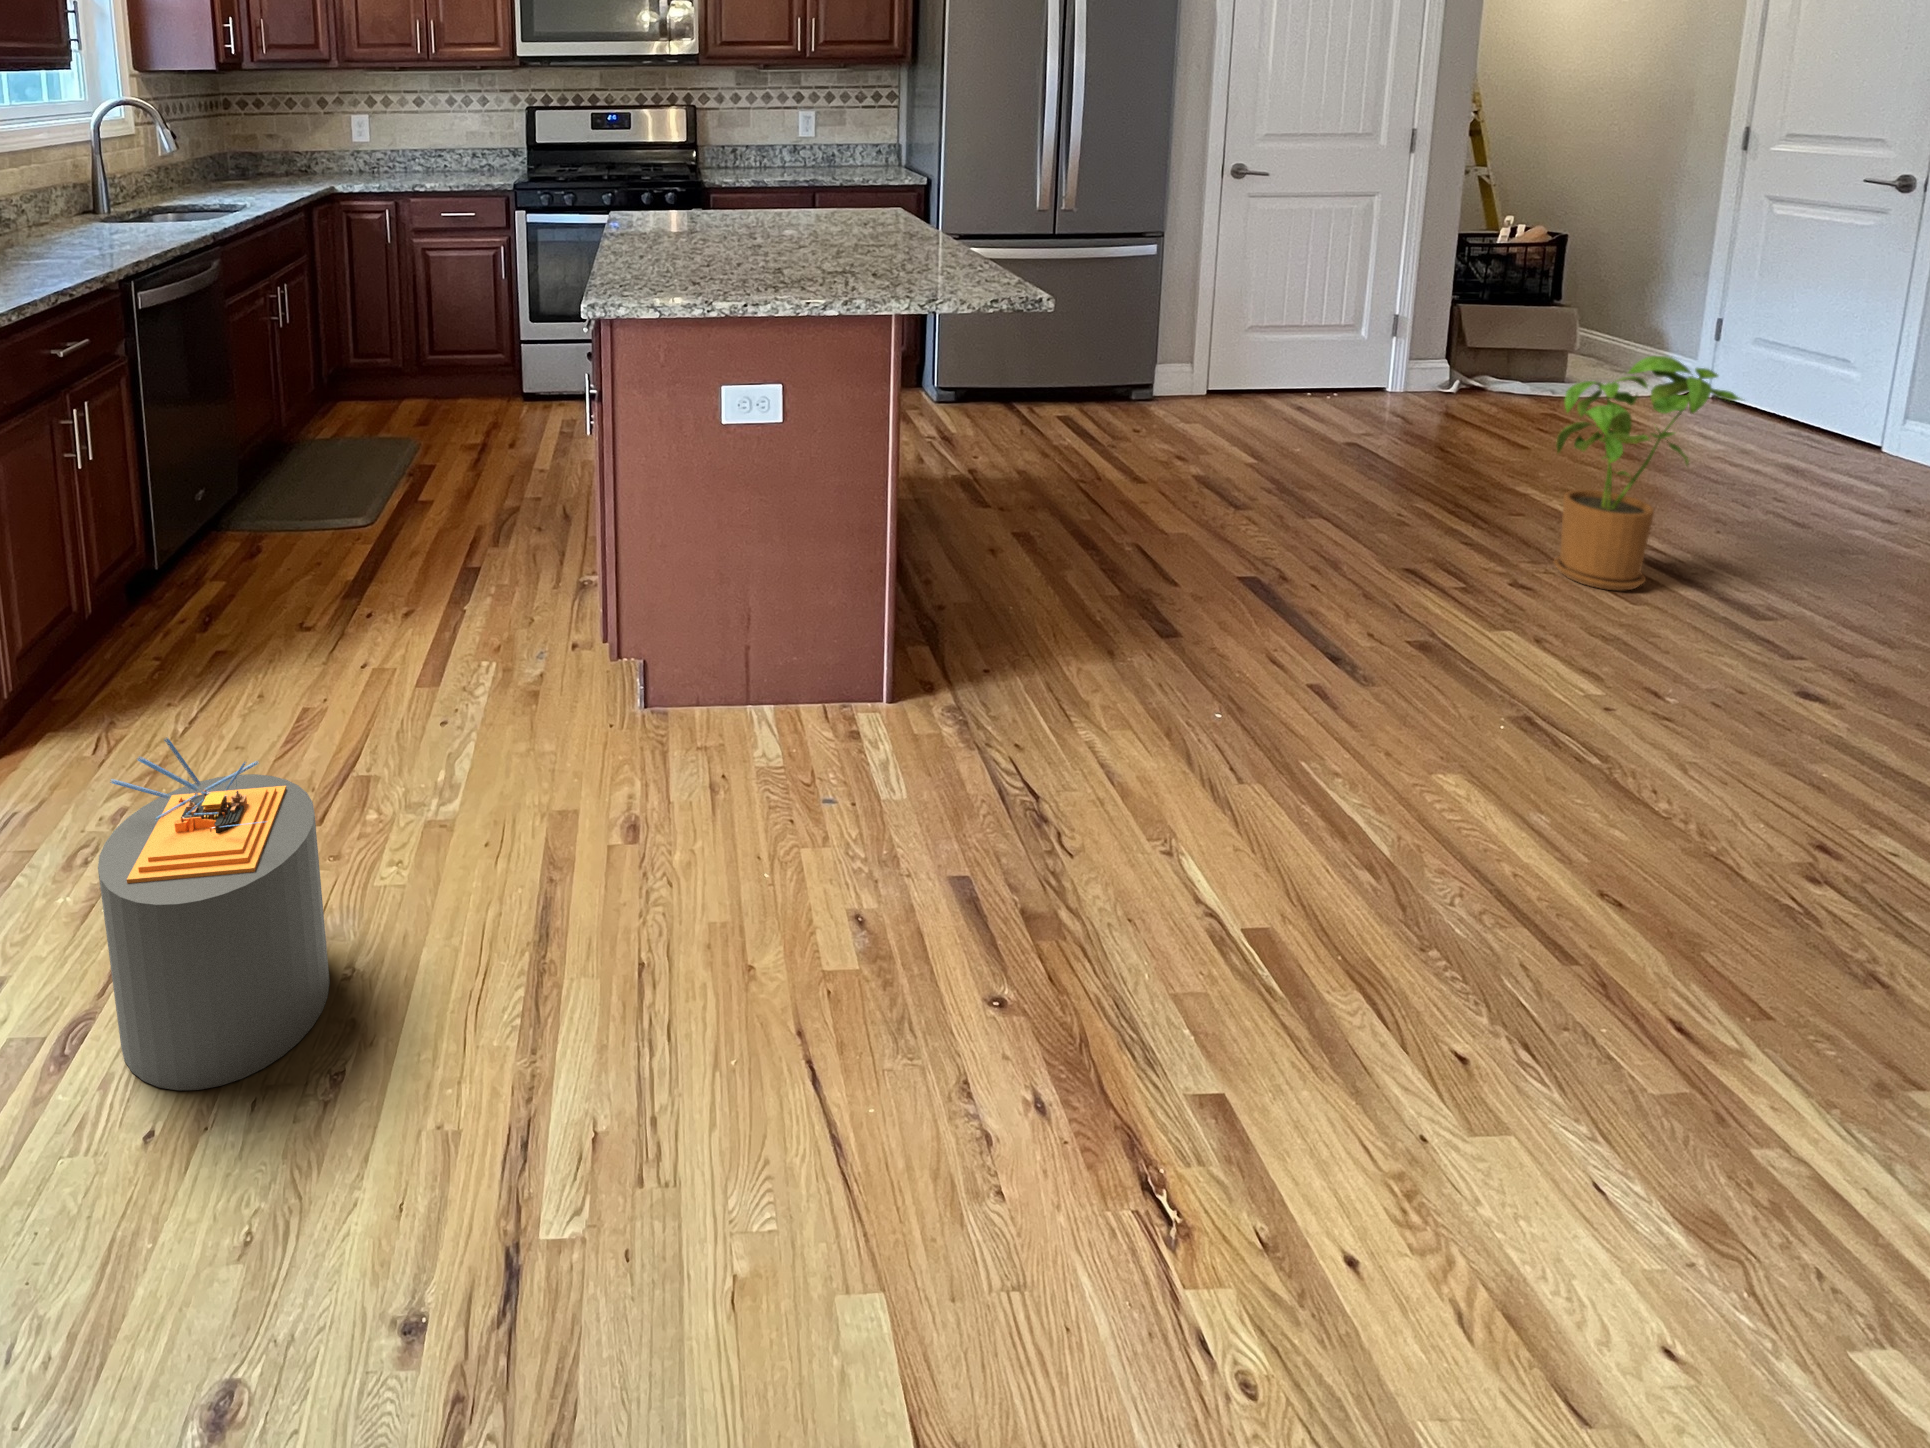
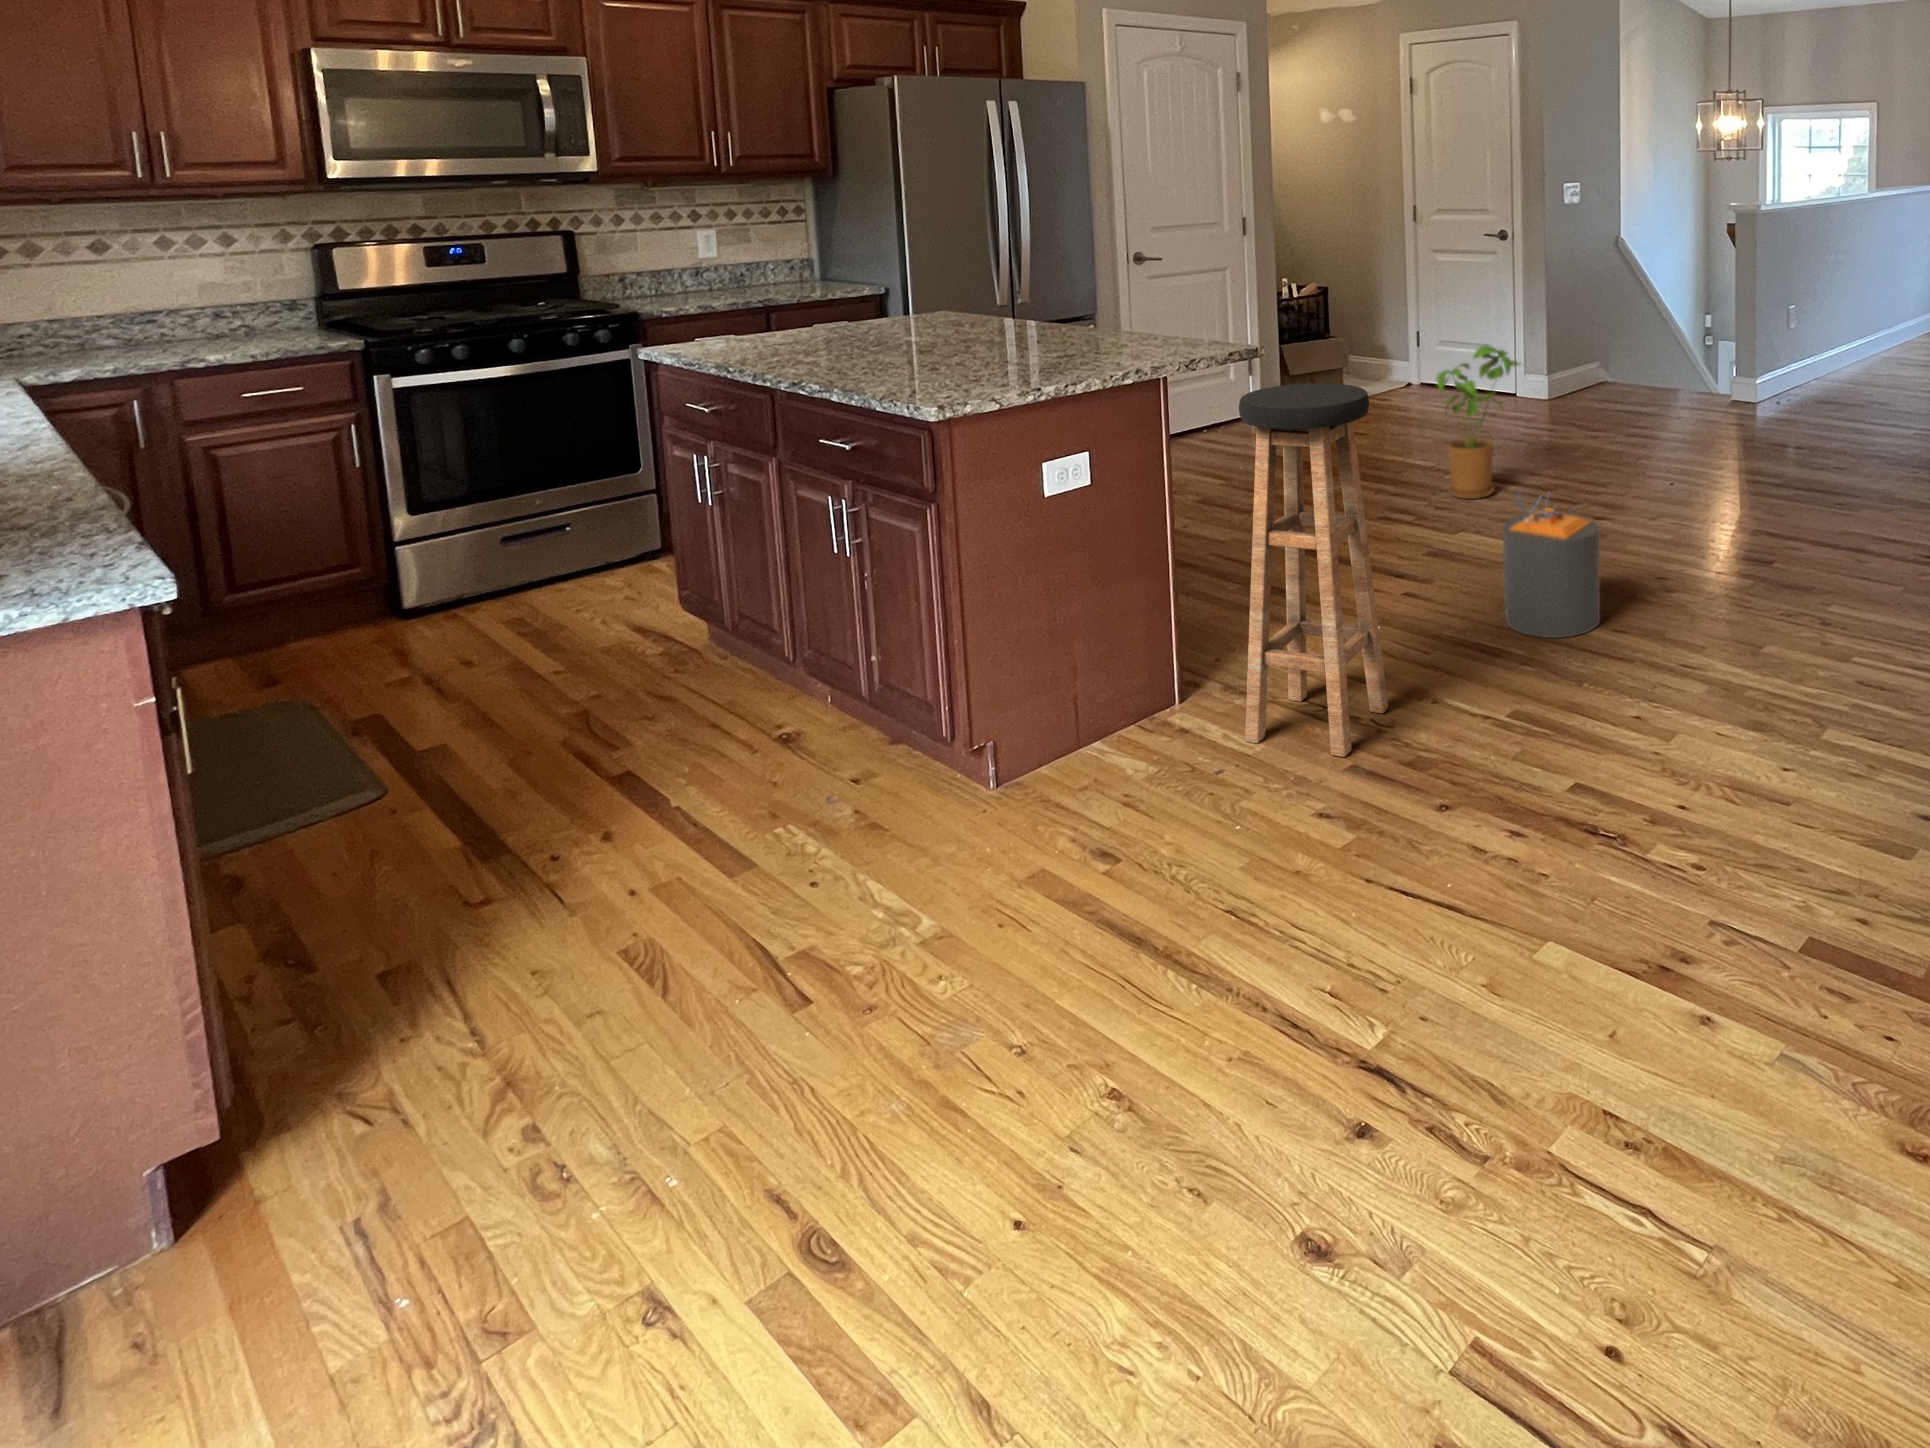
bar stool: none [895,350,1098,854] -> present [1239,383,1388,757]
trash can: present [98,738,330,1090] -> present [1503,496,1600,638]

